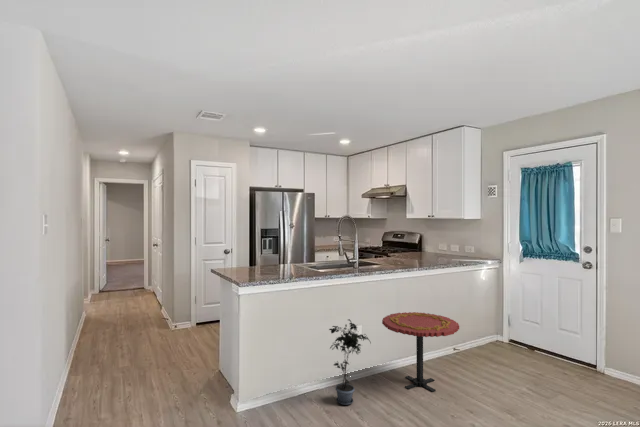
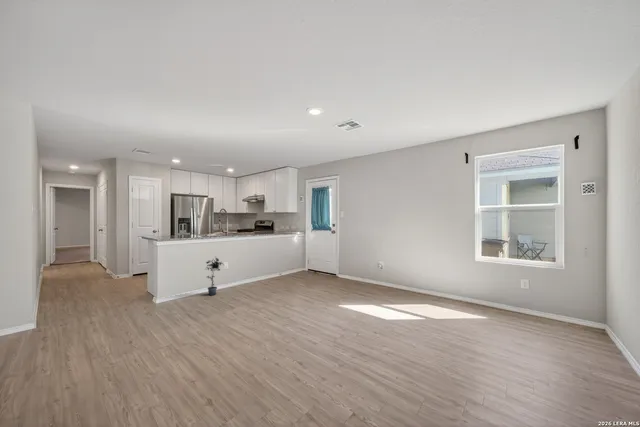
side table: present [382,312,459,392] -> none [235,256,270,289]

